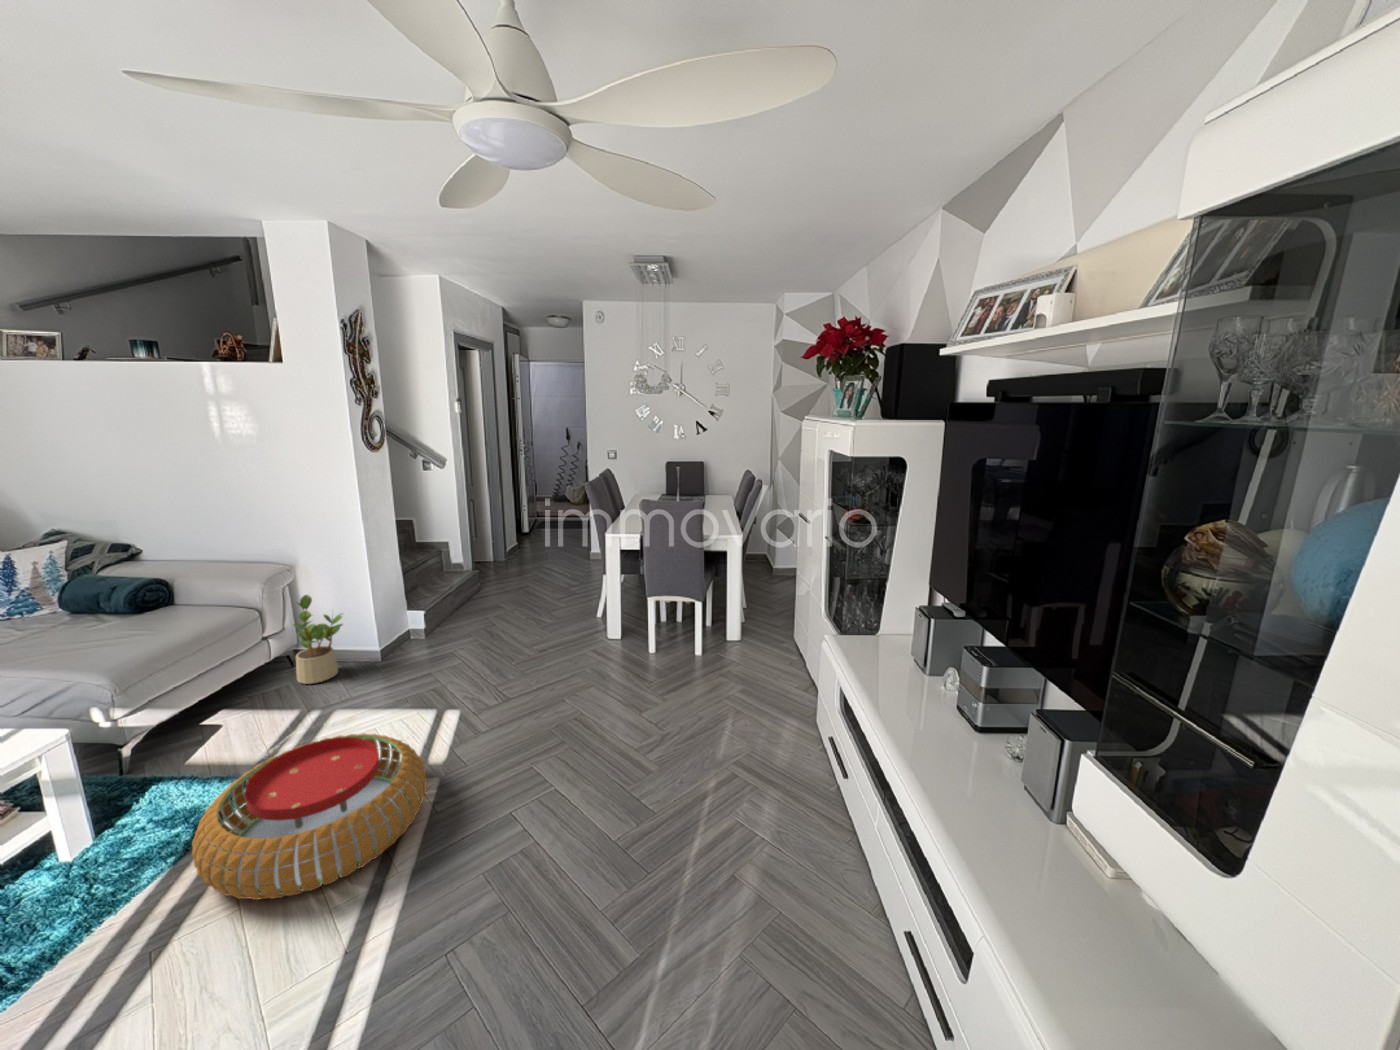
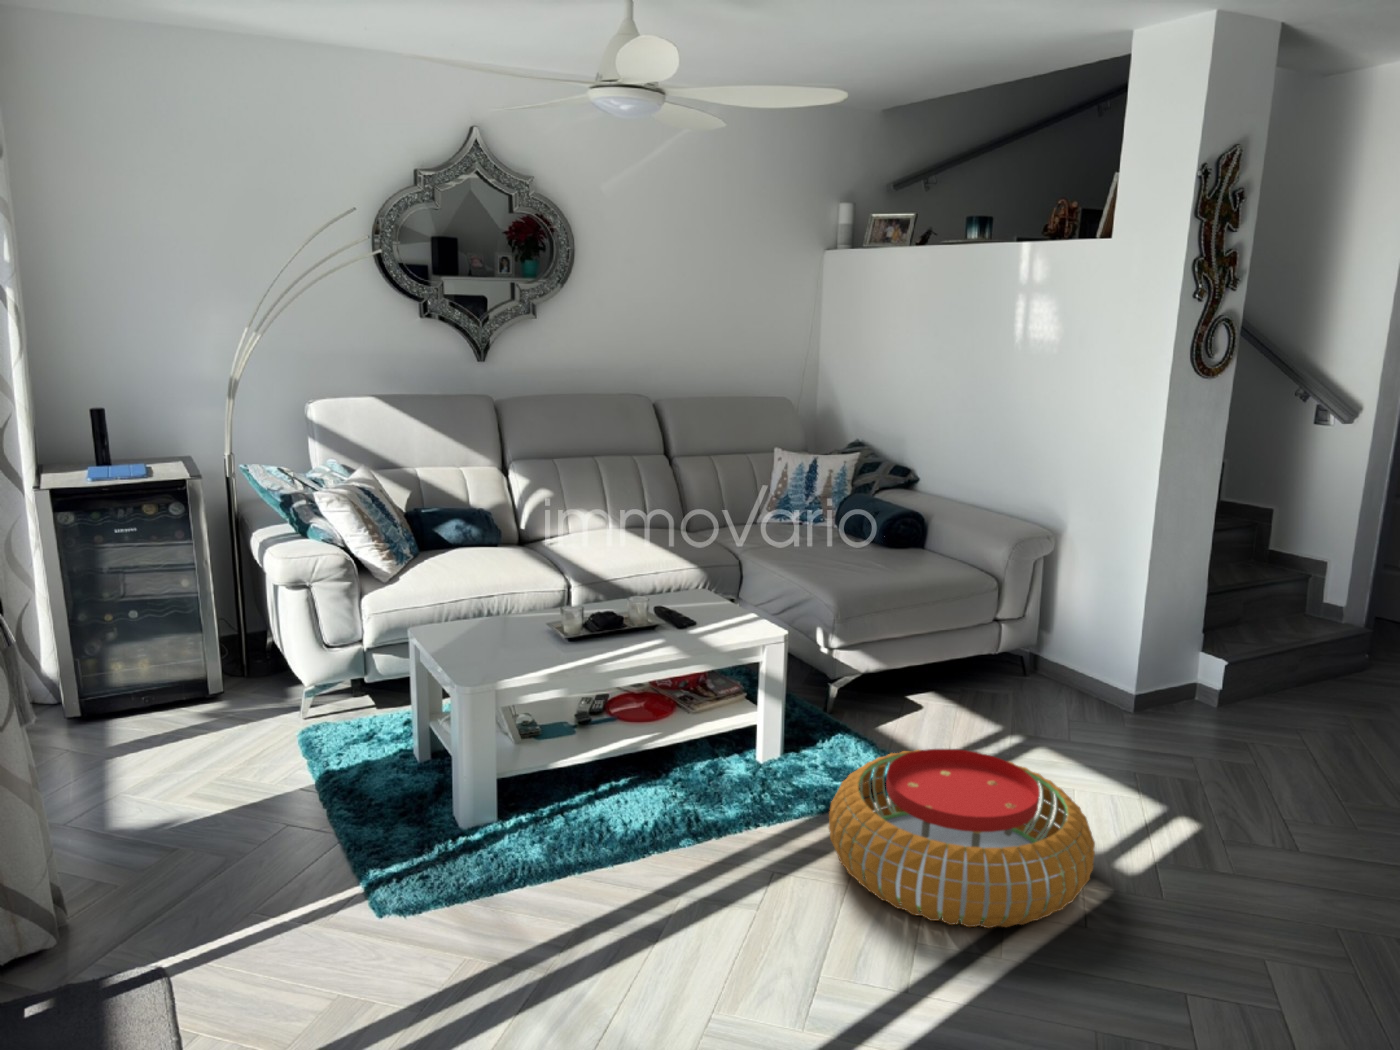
potted plant: present [294,595,343,684] -> none [1018,575,1097,705]

